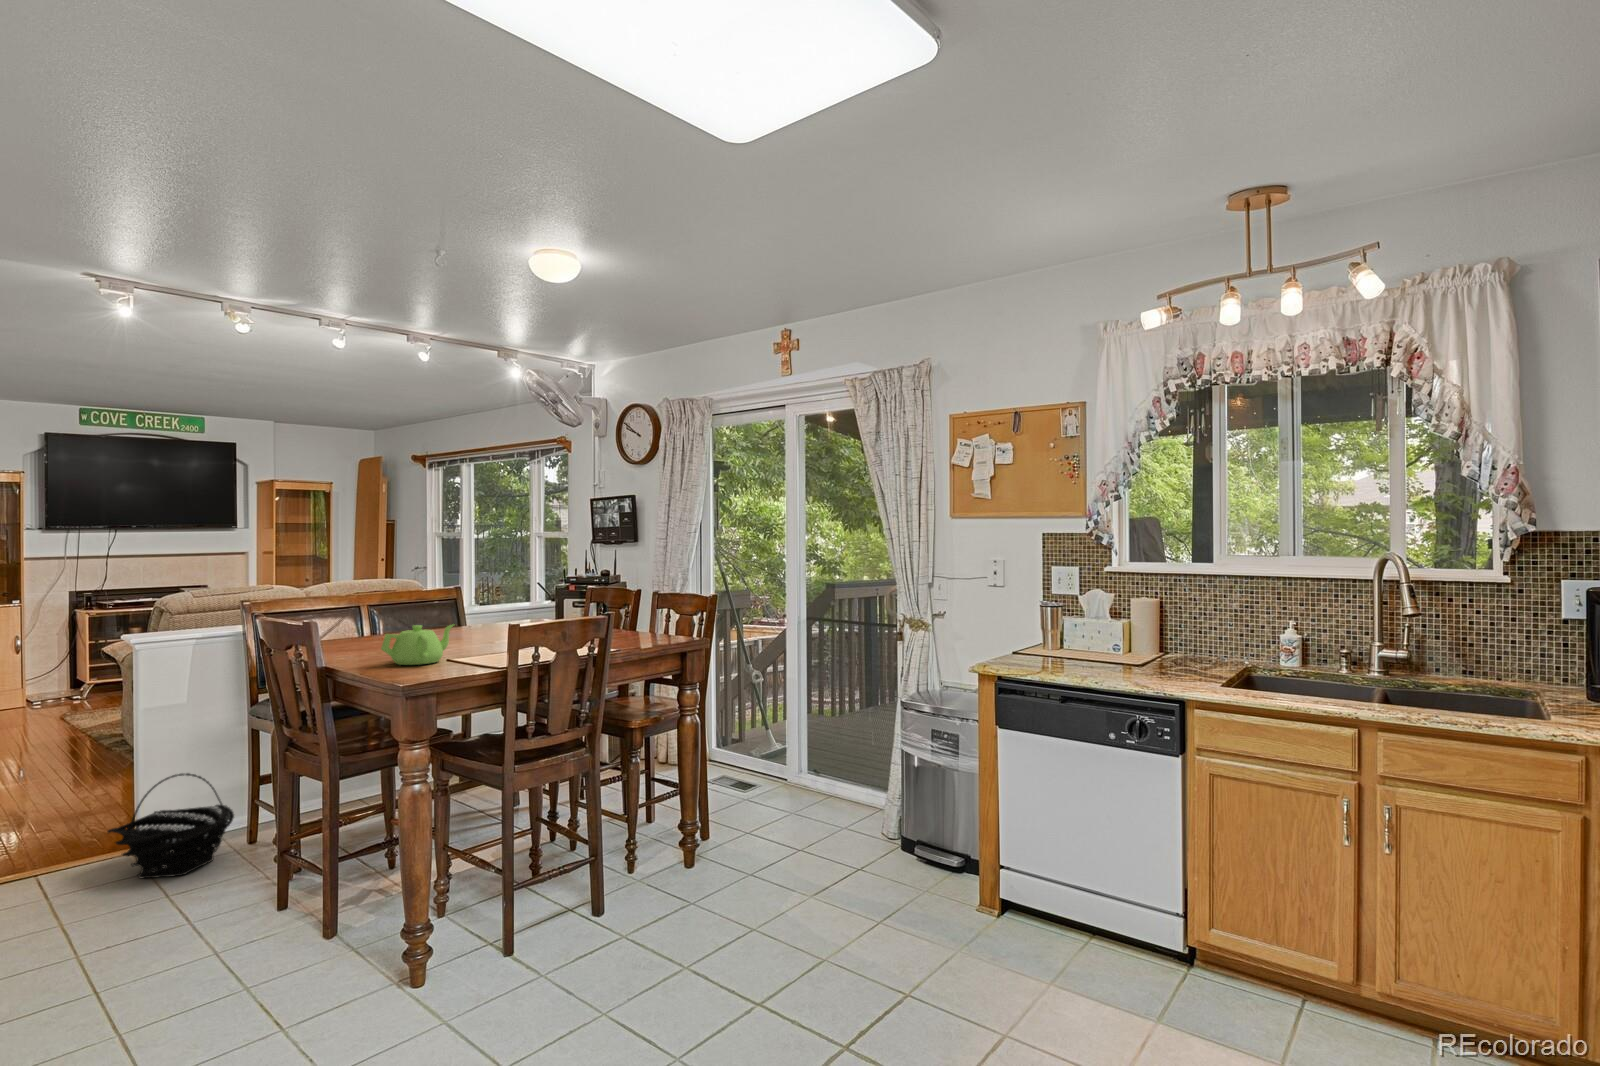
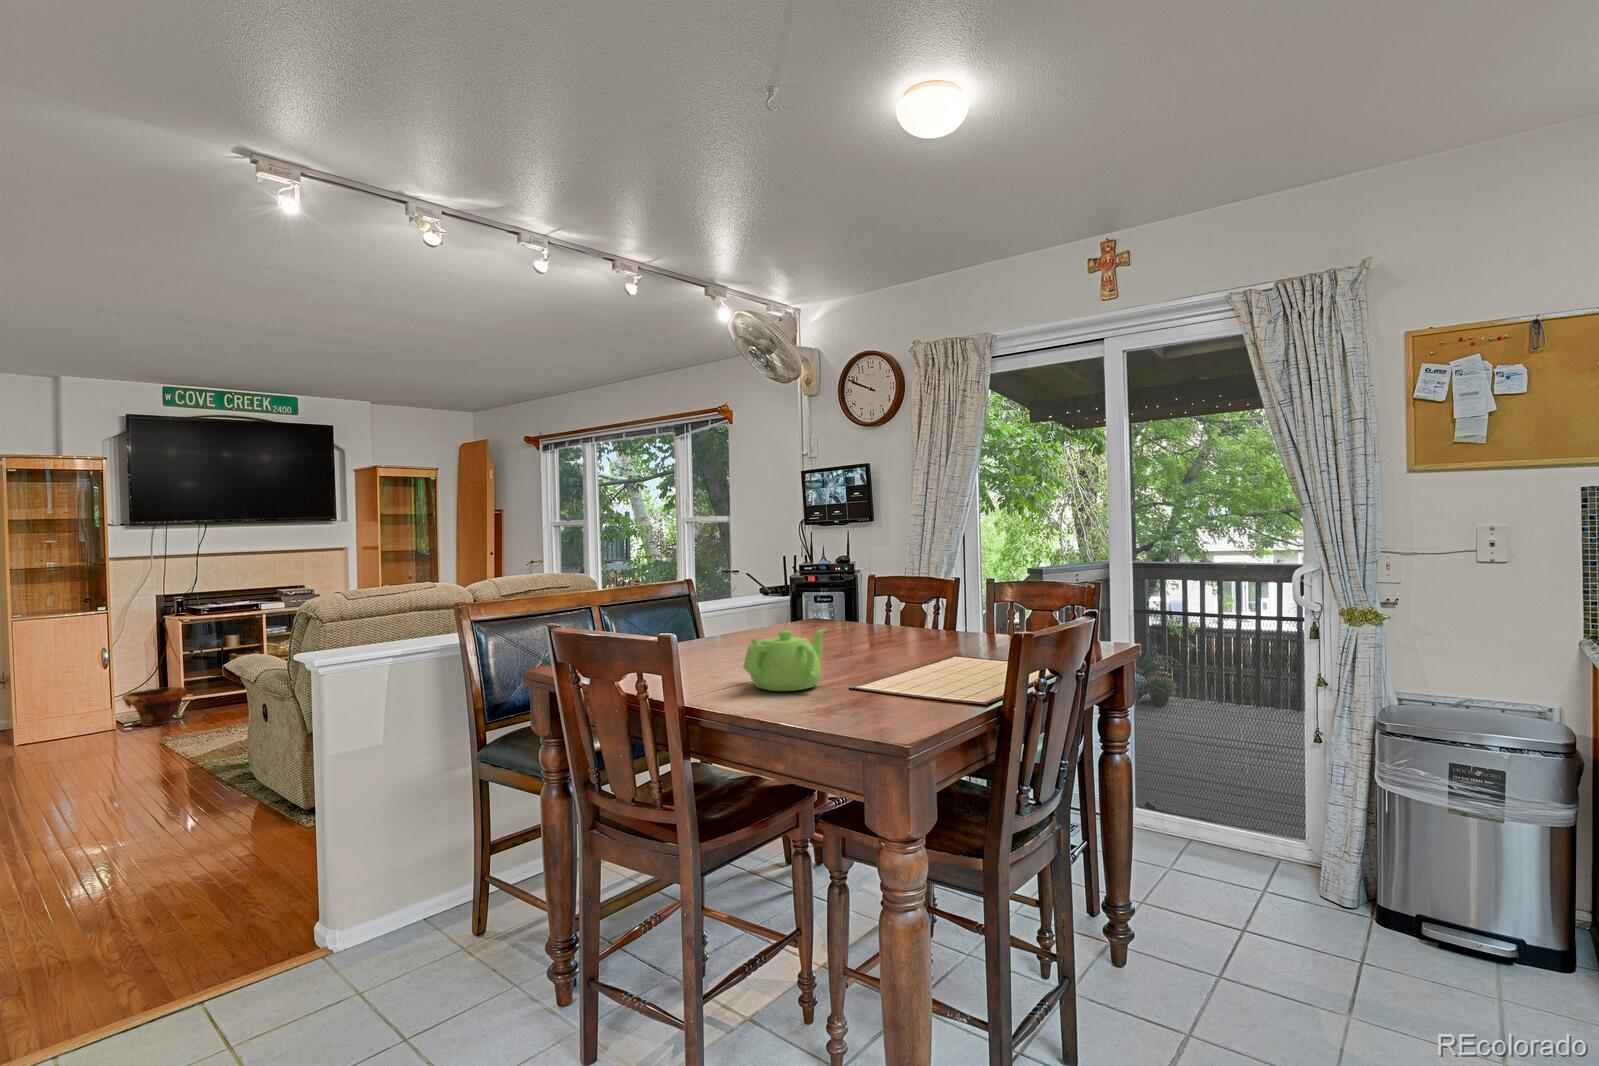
planter: none [32,672,91,705] -> present [122,687,186,726]
basket: present [107,773,234,878] -> none [312,841,472,995]

